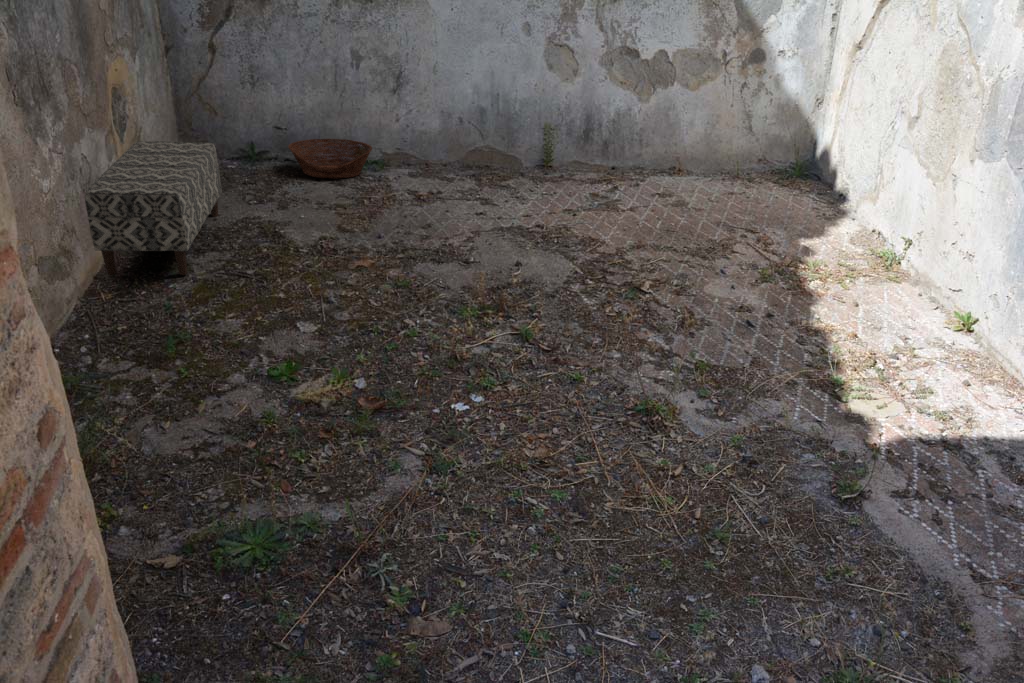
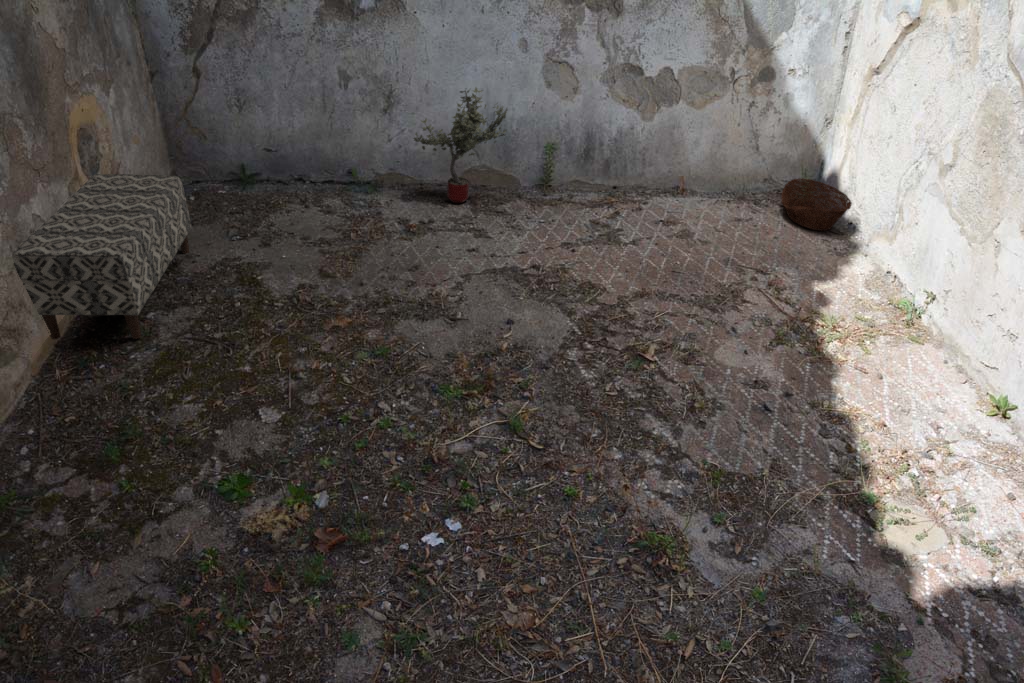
potted tree: none [421,69,511,180] -> present [413,87,507,203]
basket: present [288,139,372,179] -> present [781,179,852,231]

